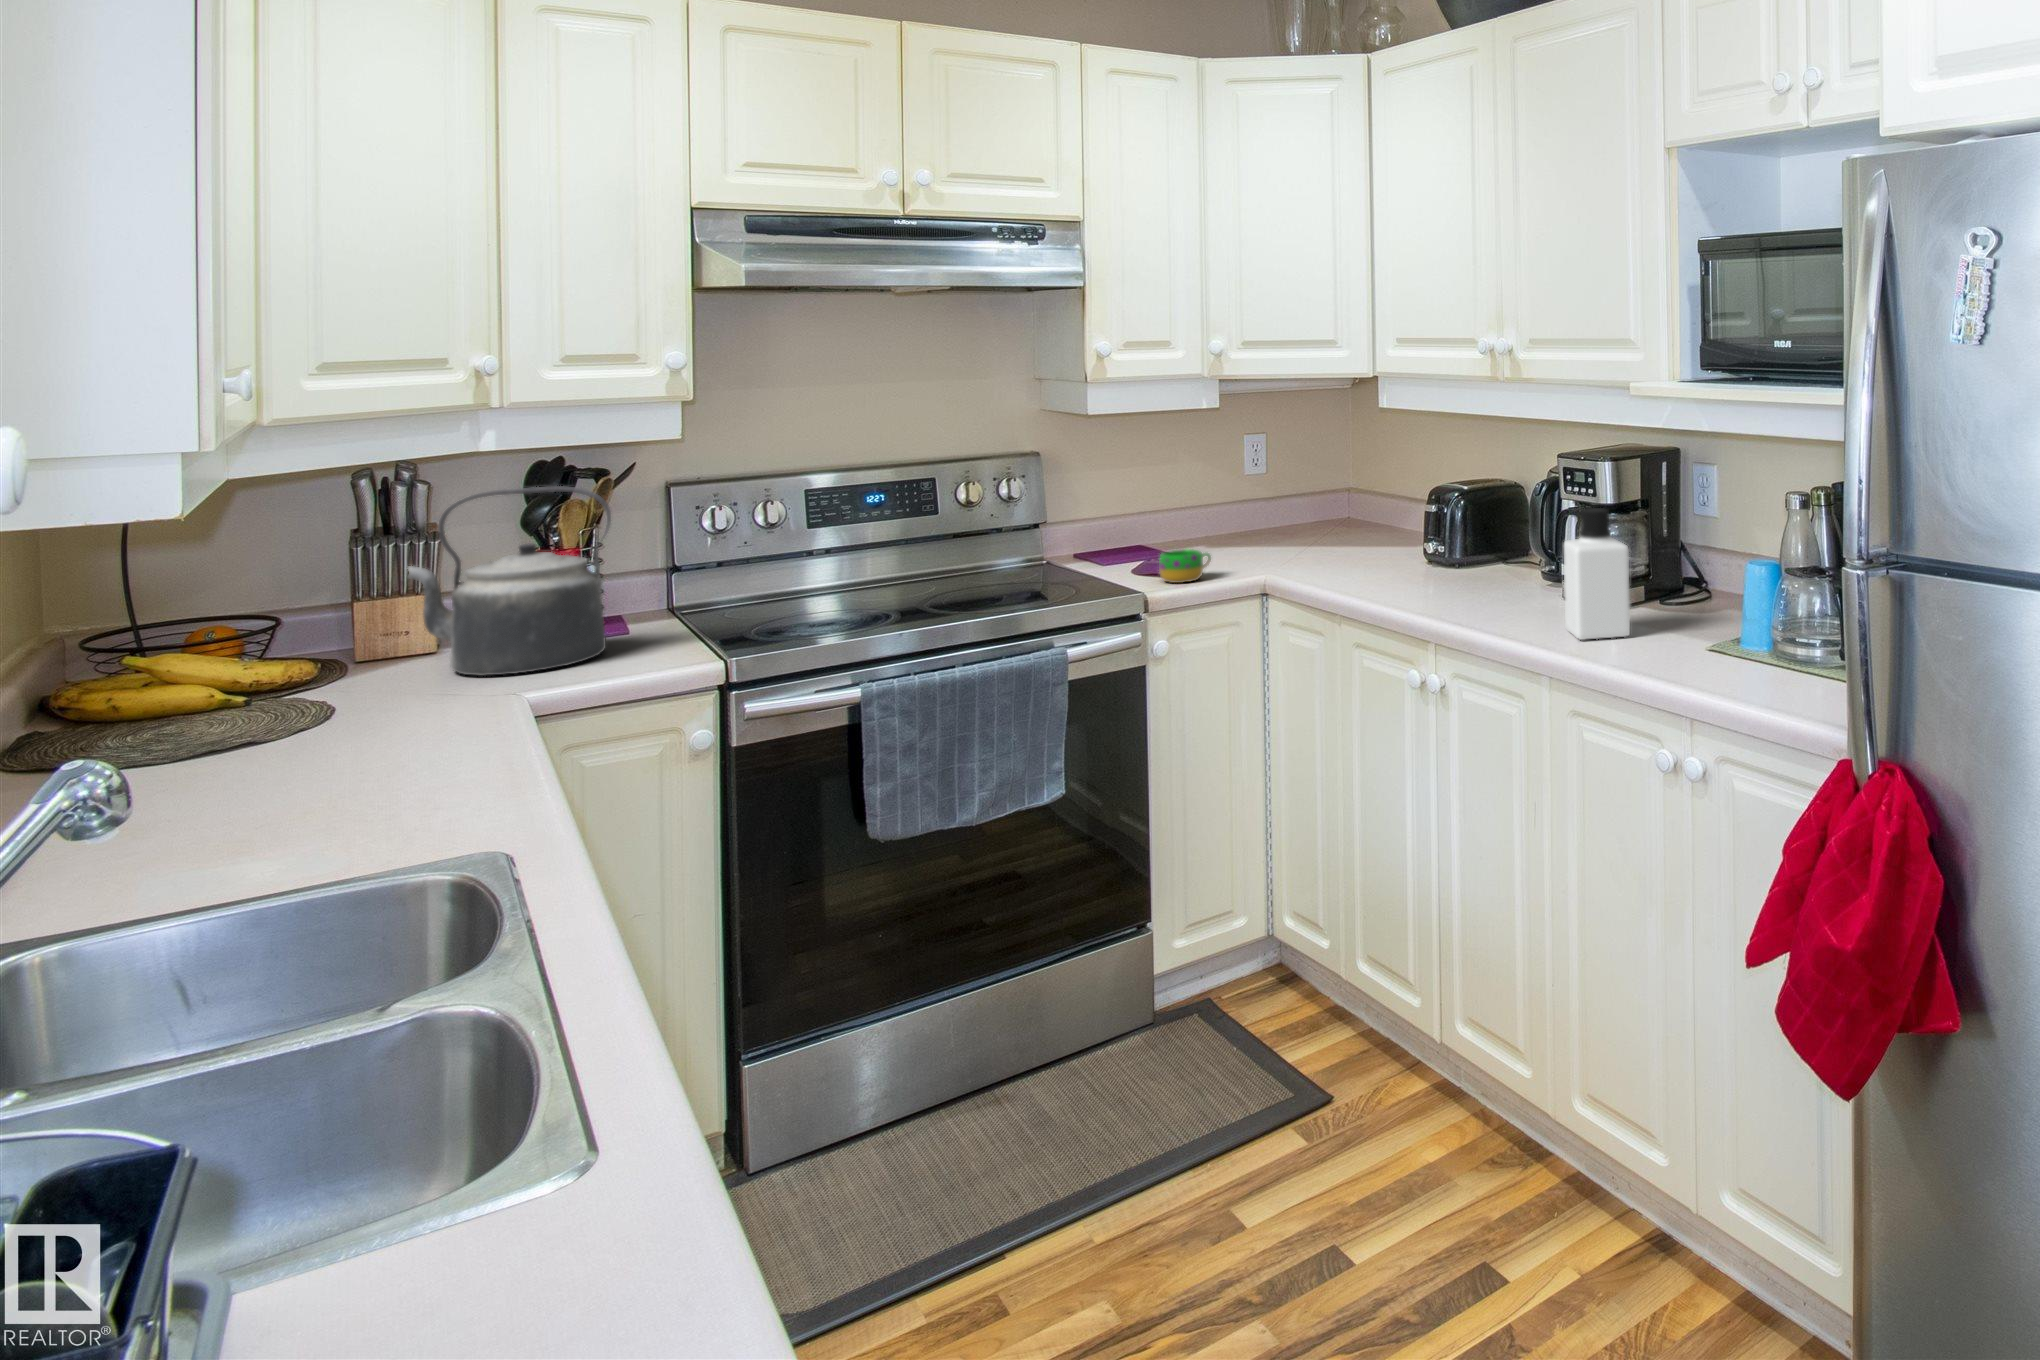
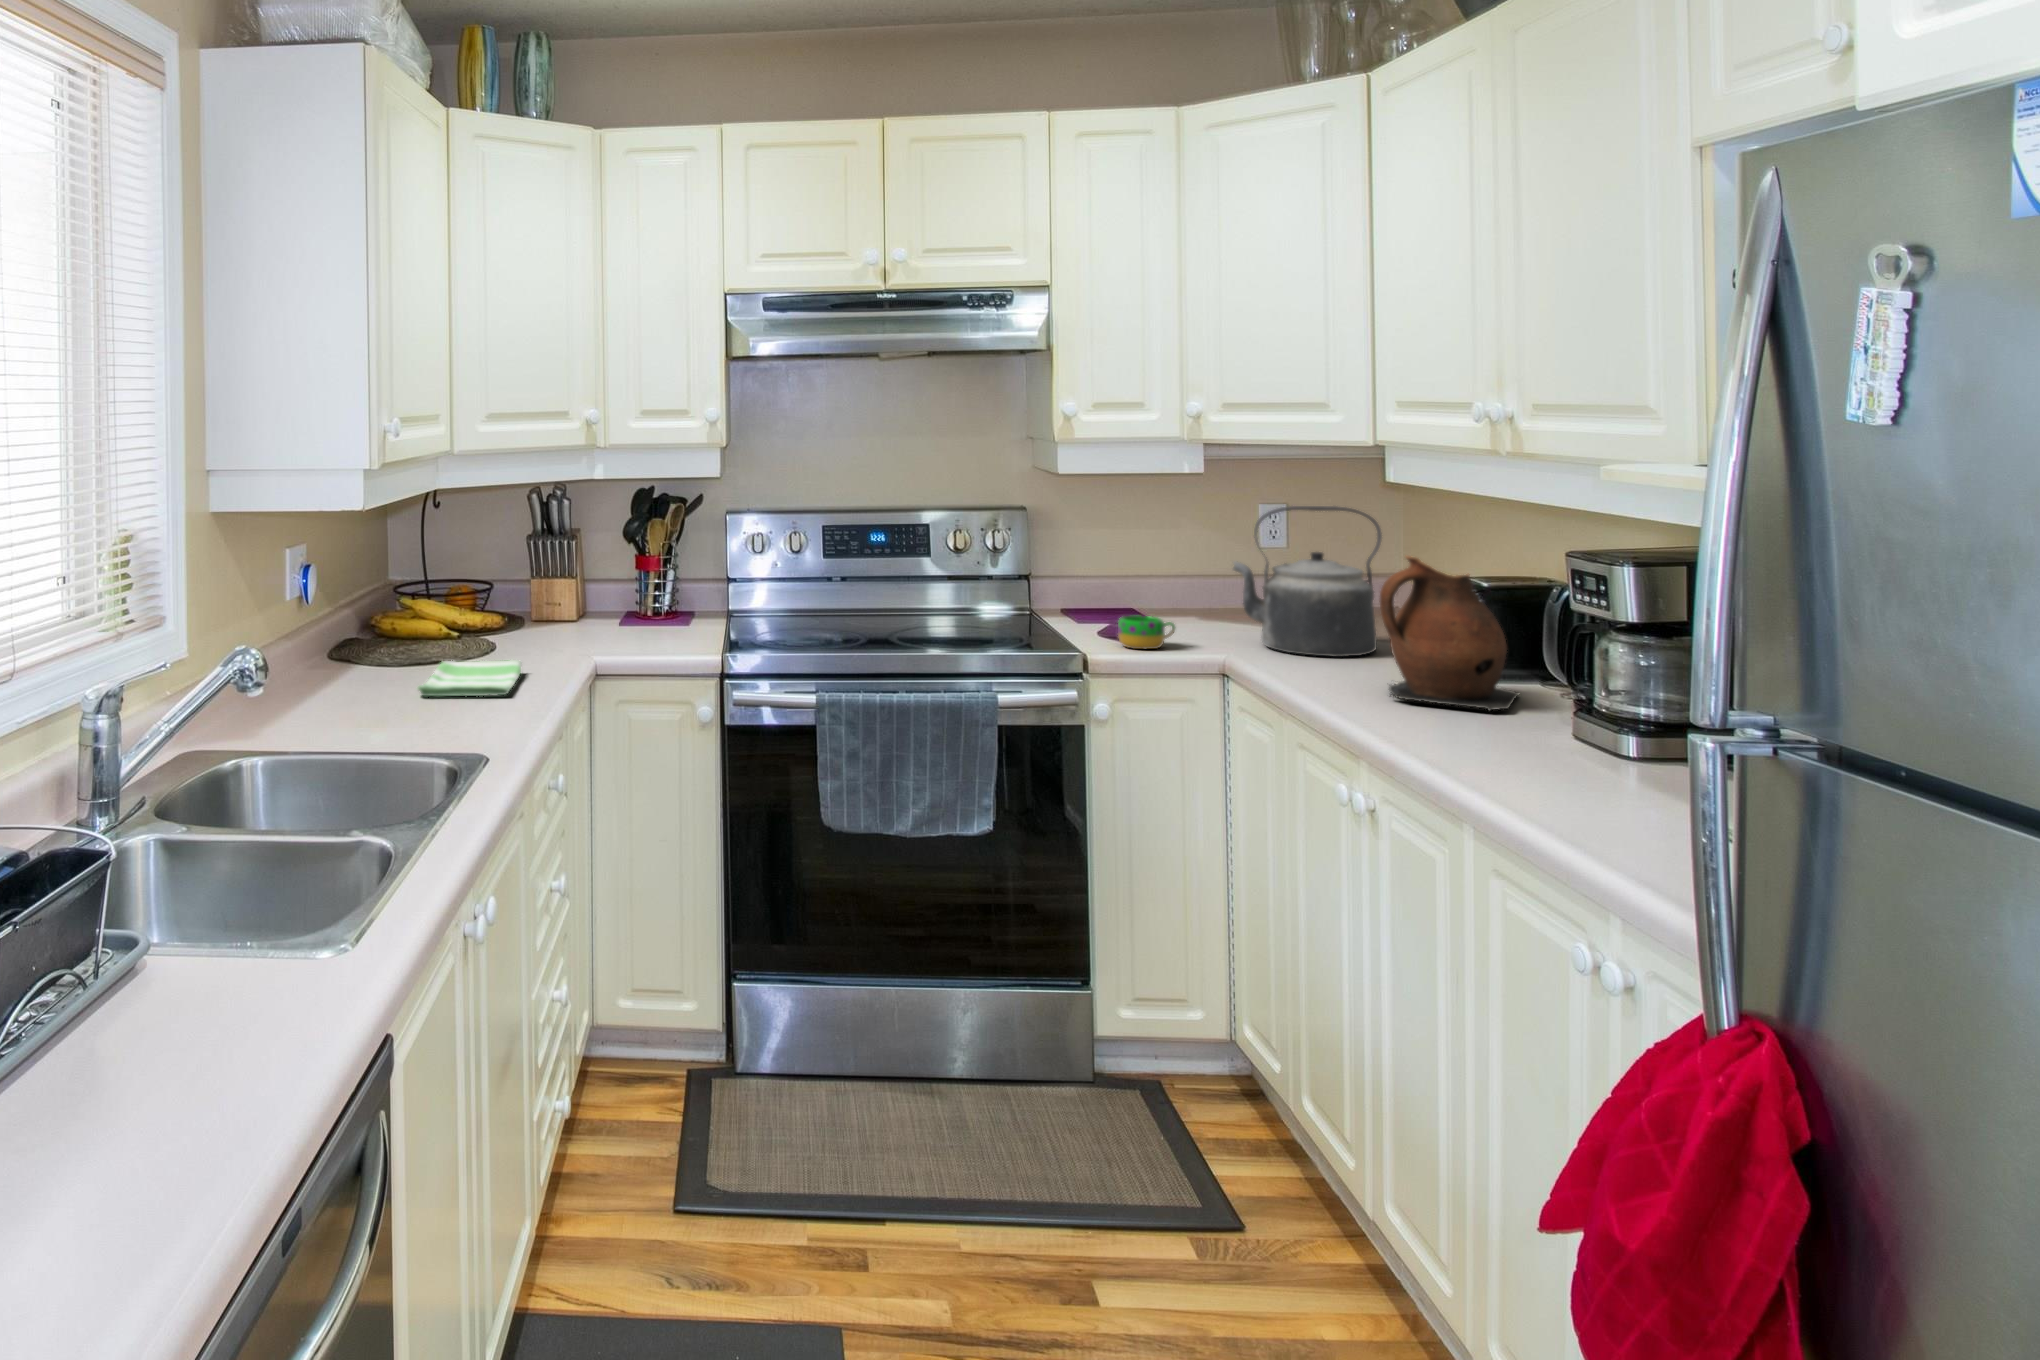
ceramic pitcher: none [1410,469,1509,593] -> present [1379,556,1519,711]
kettle: present [408,486,611,676] -> present [1233,506,1382,657]
bottle: present [1564,508,1630,640] -> none [1533,620,1621,791]
dish towel: none [248,714,433,794] -> present [417,660,521,696]

